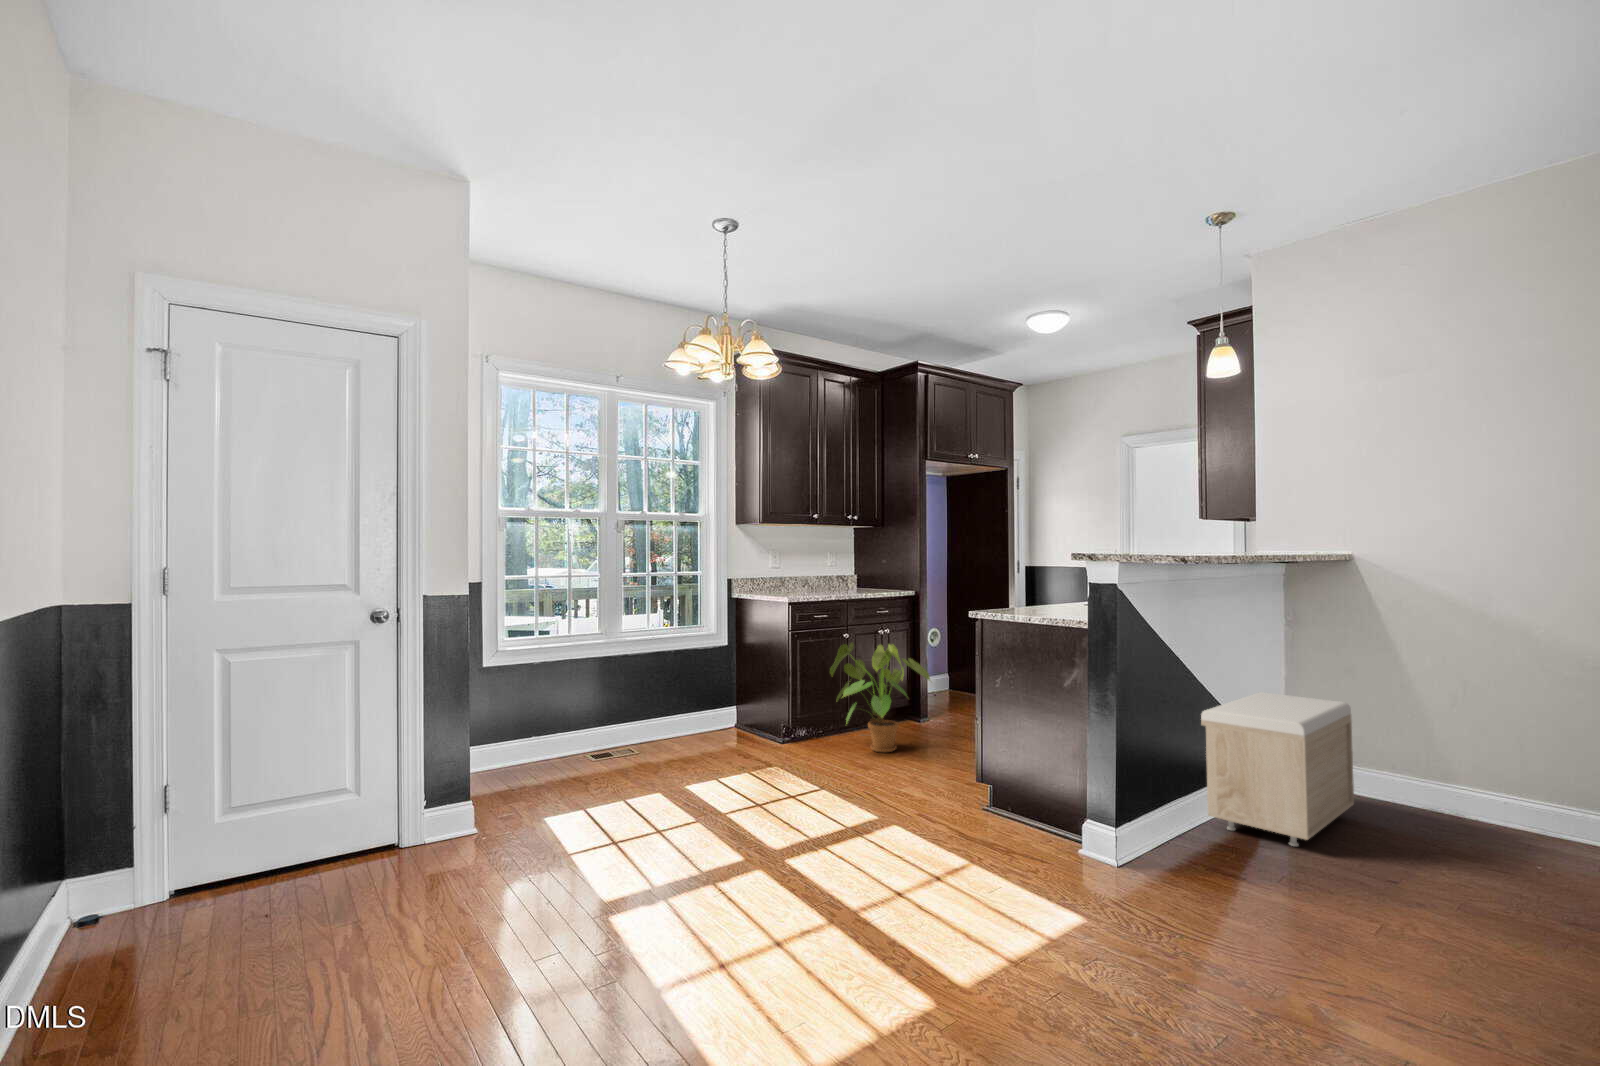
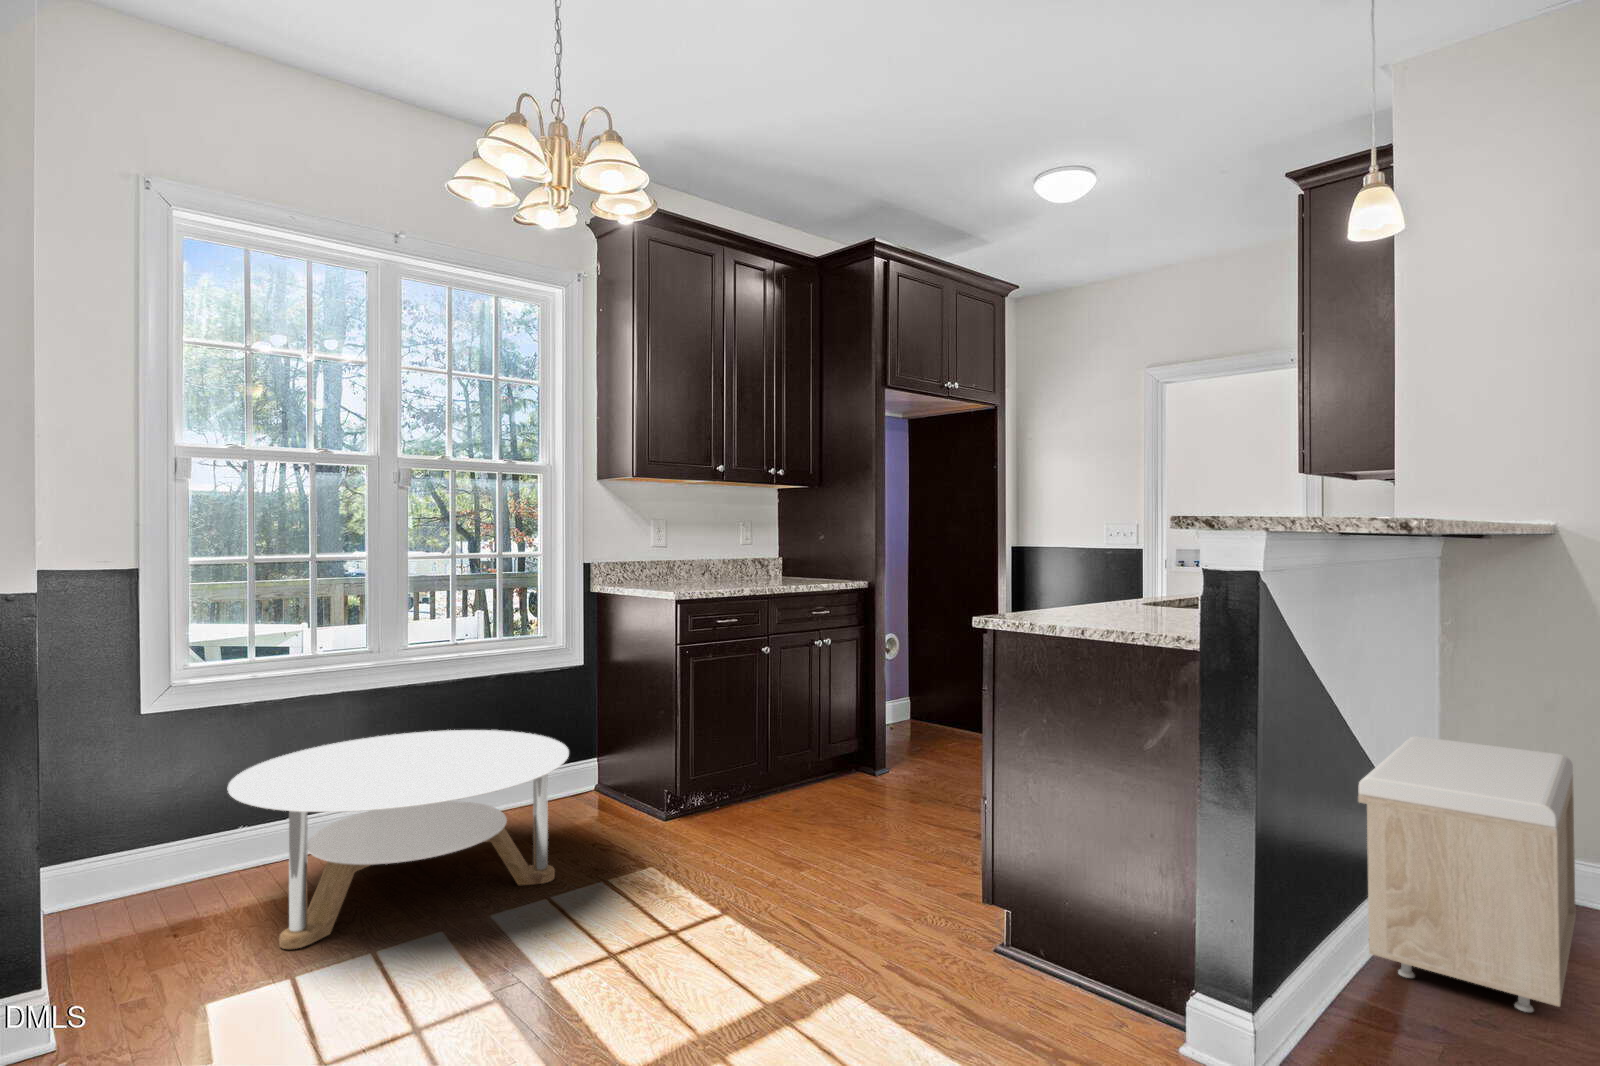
house plant: present [830,643,930,752] -> none [741,659,897,830]
round table: none [539,683,727,798] -> present [228,730,569,949]

